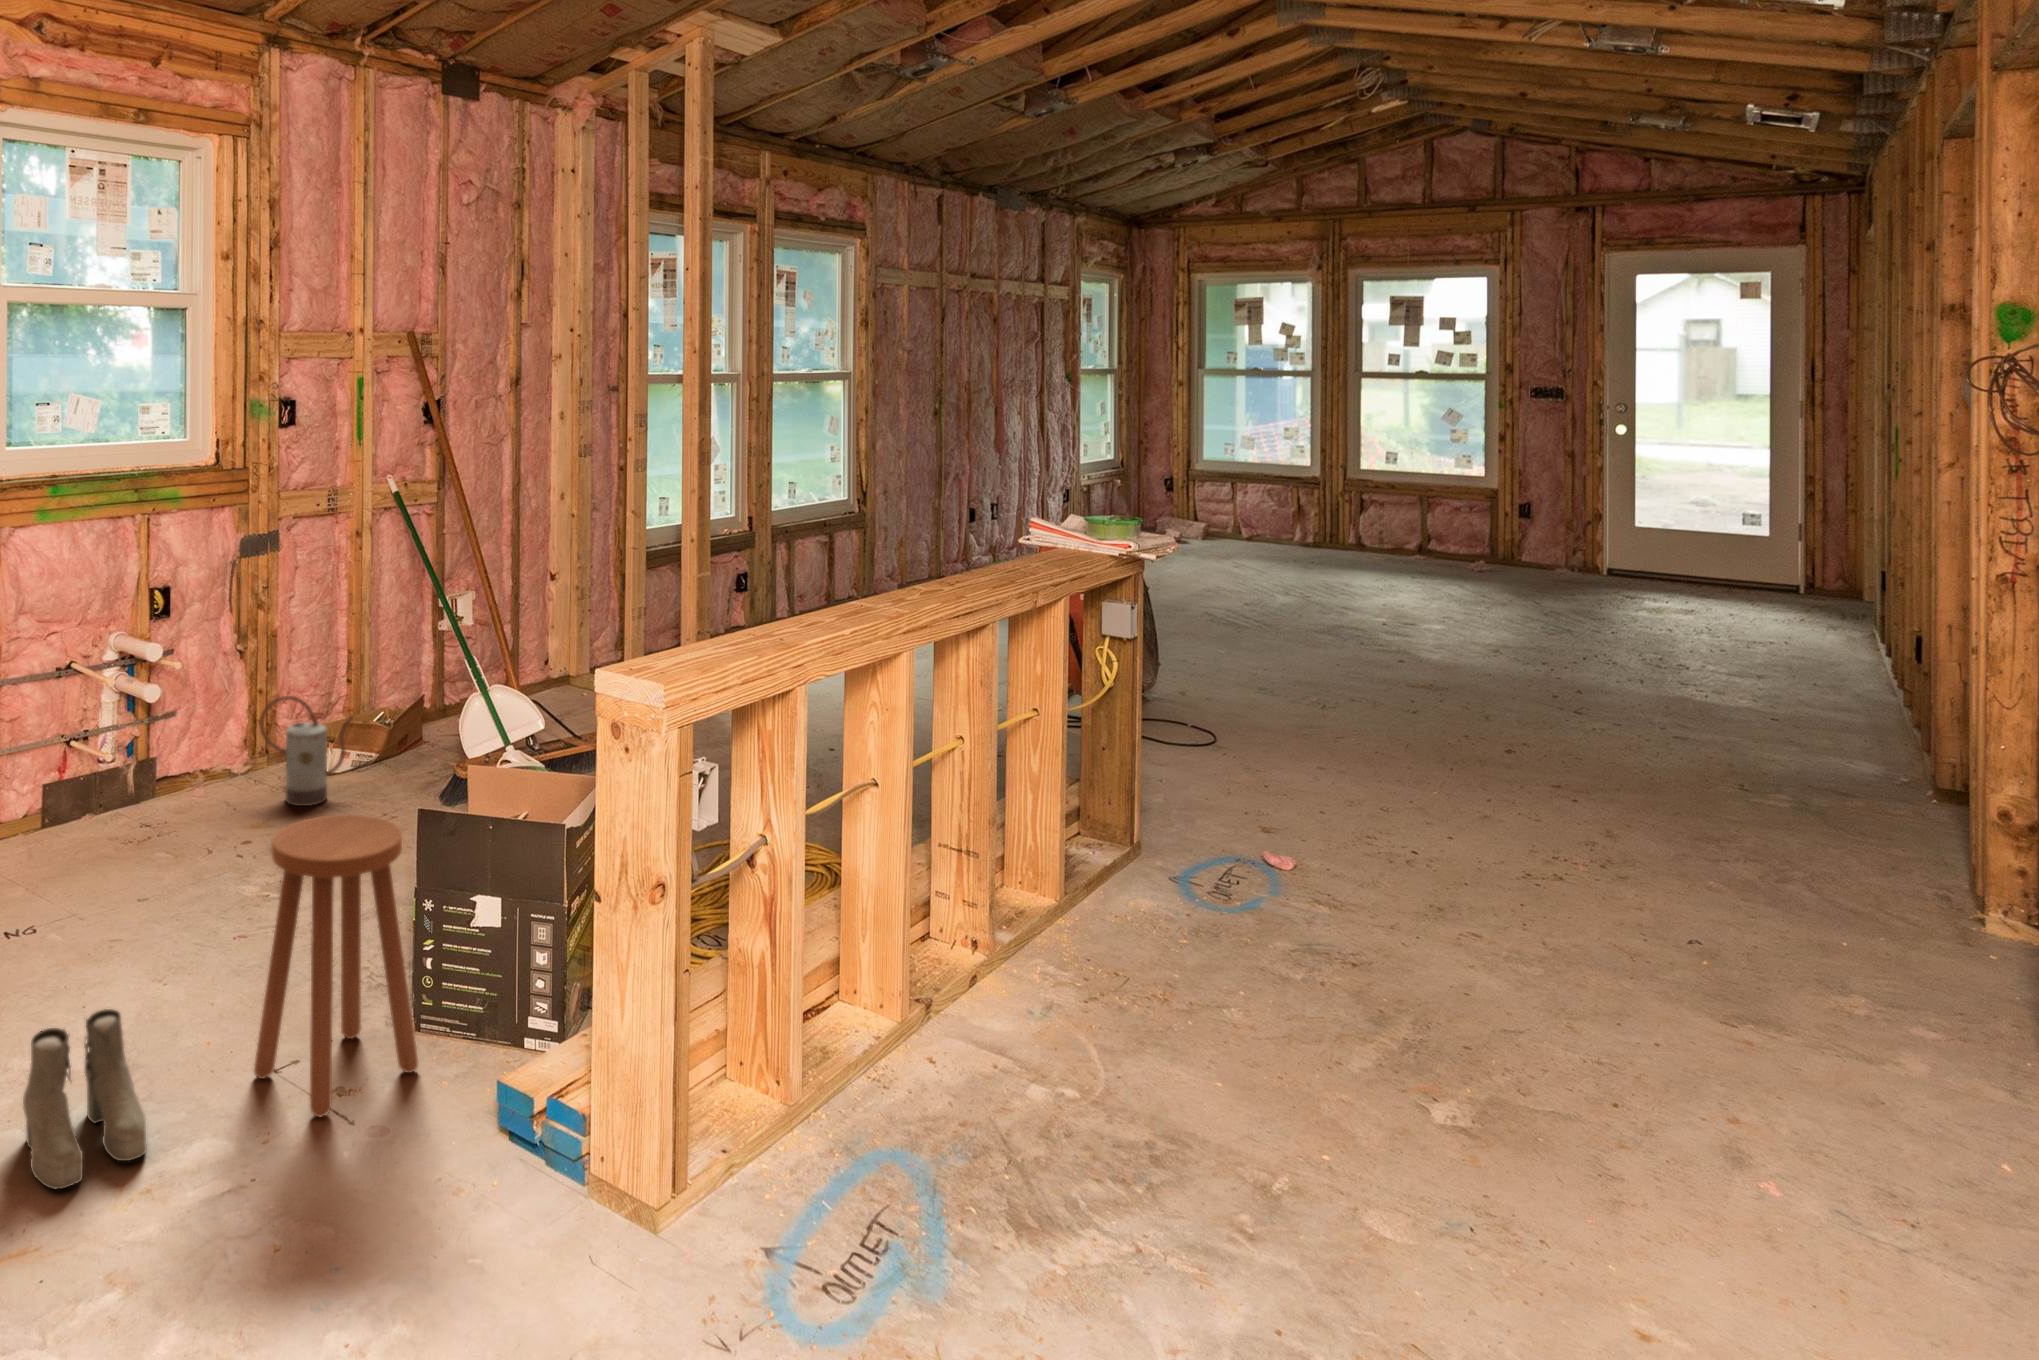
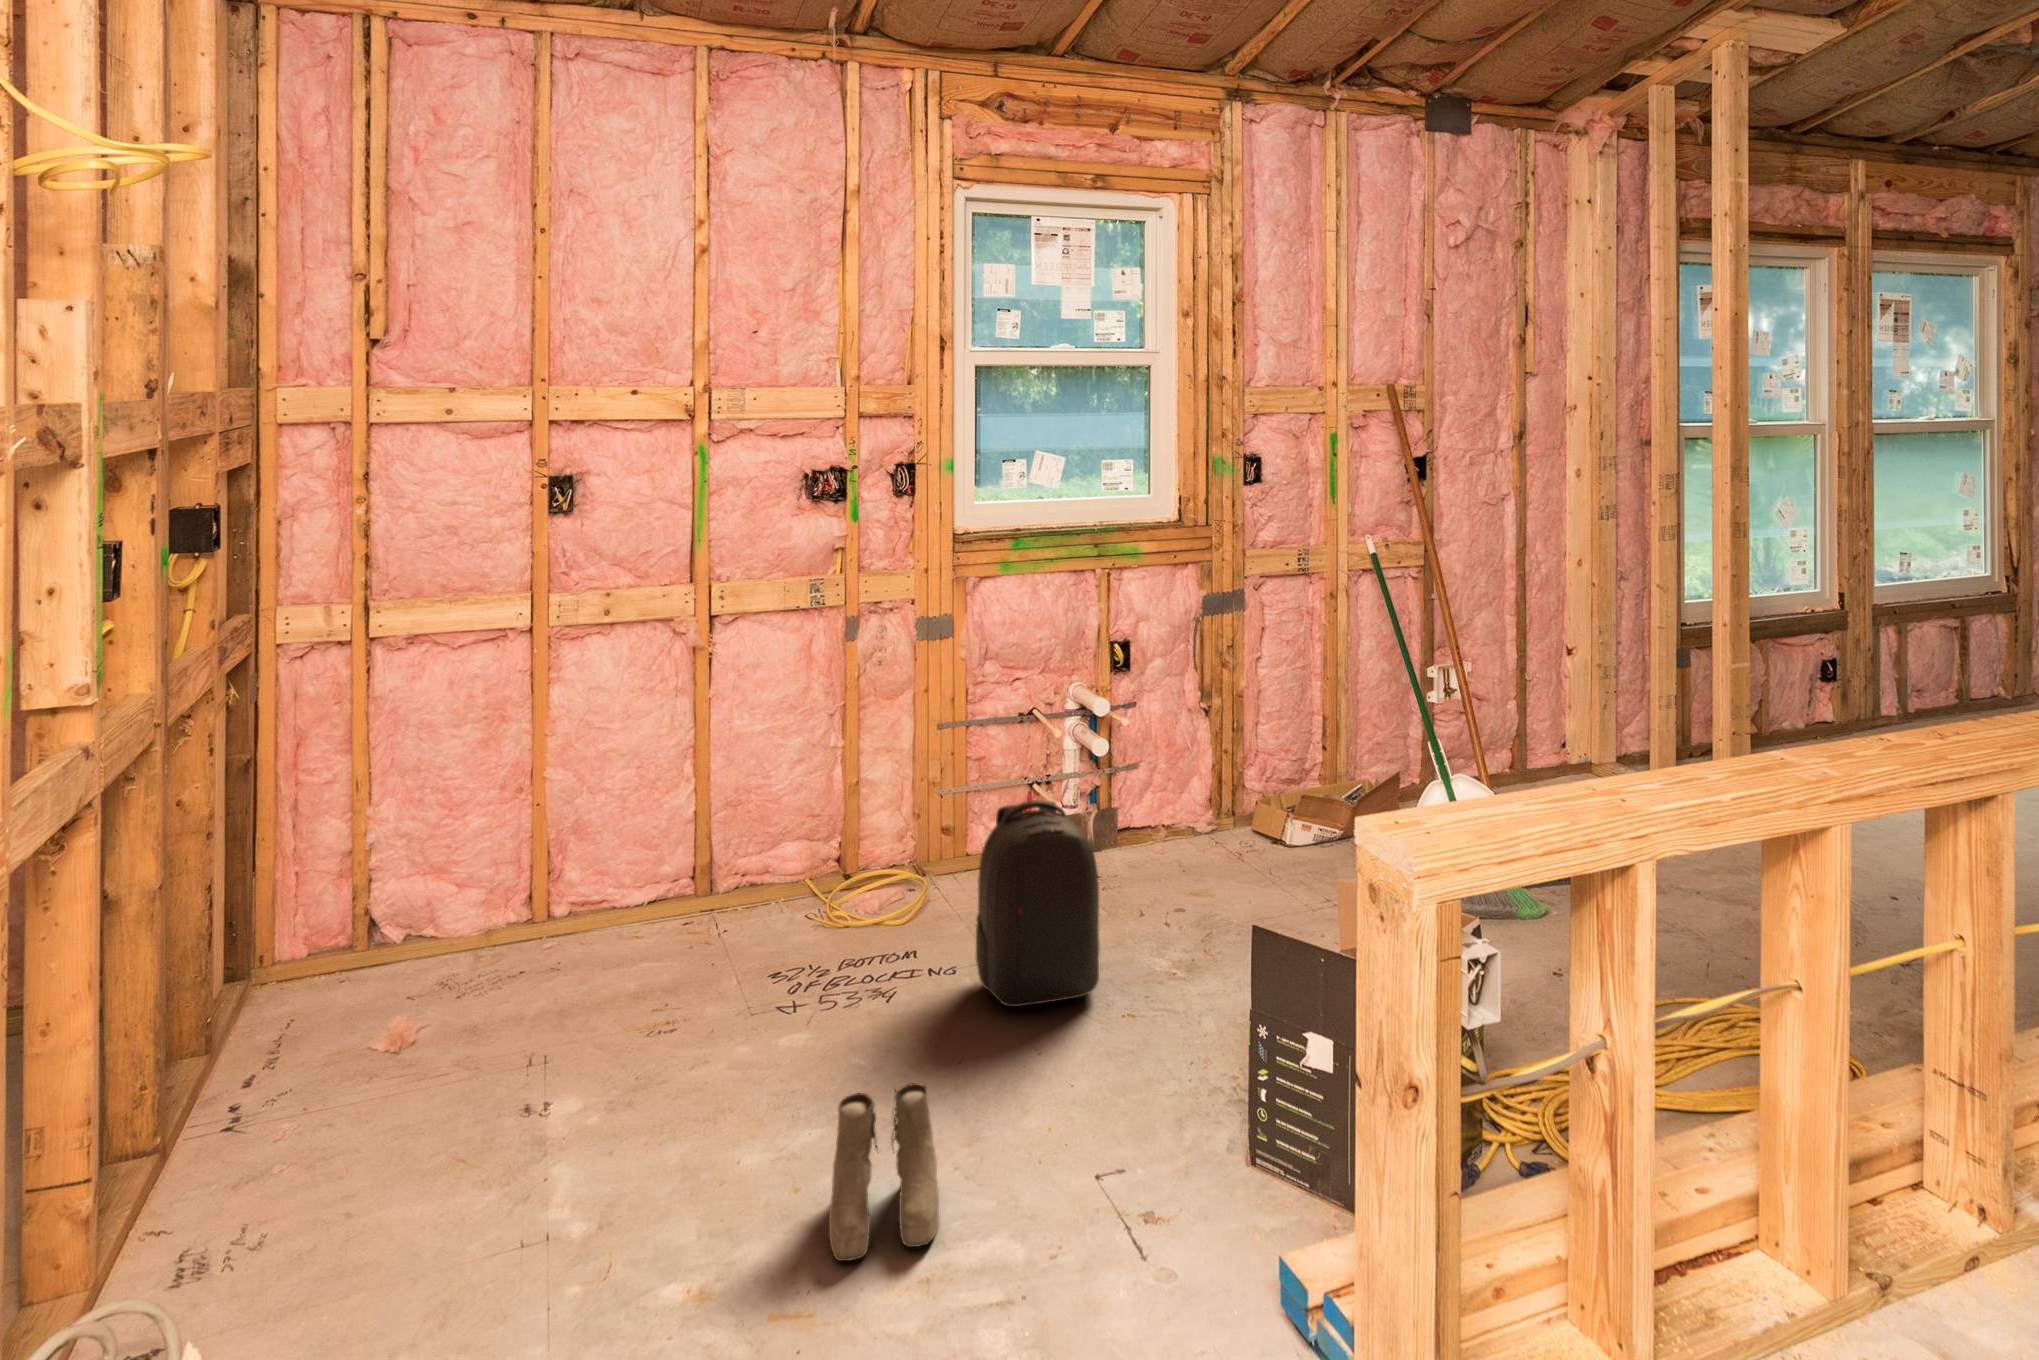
watering can: present [259,696,354,806] -> none [1213,761,1307,878]
backpack: none [68,741,205,948] -> present [976,800,1099,1007]
stool: present [254,815,418,1117] -> none [1067,917,1230,1247]

